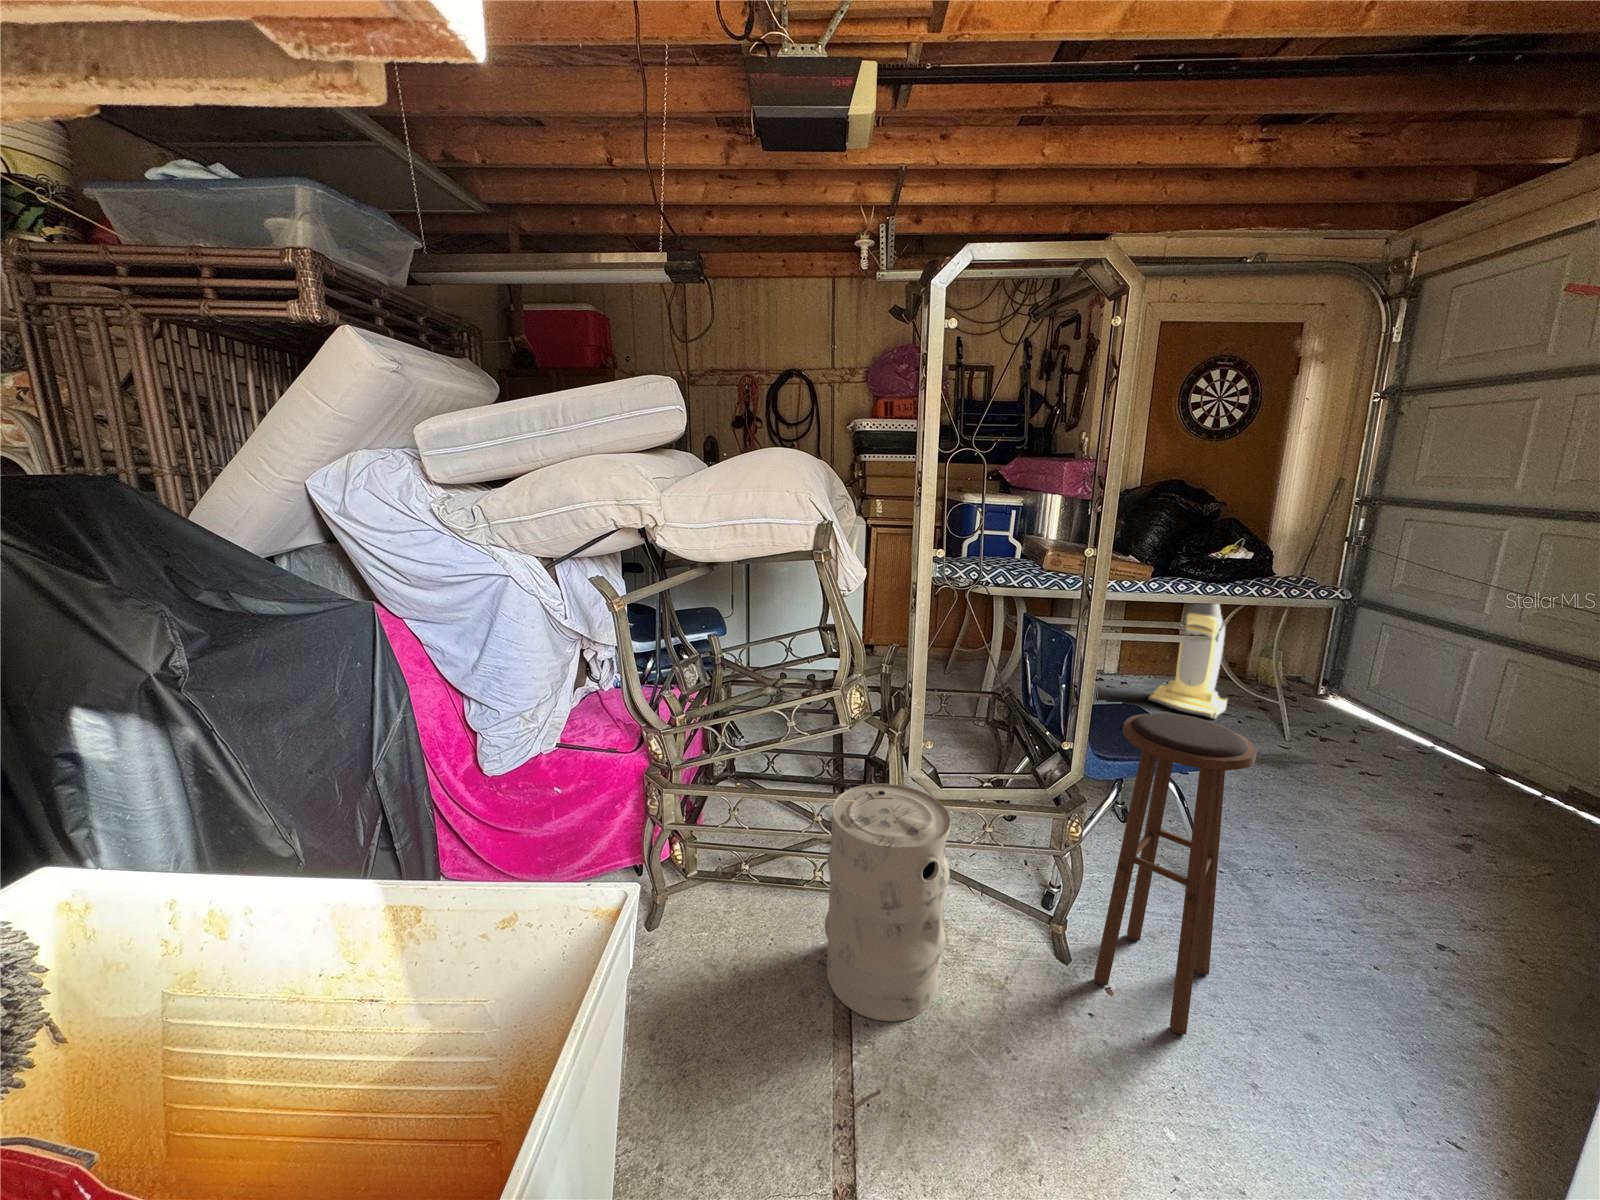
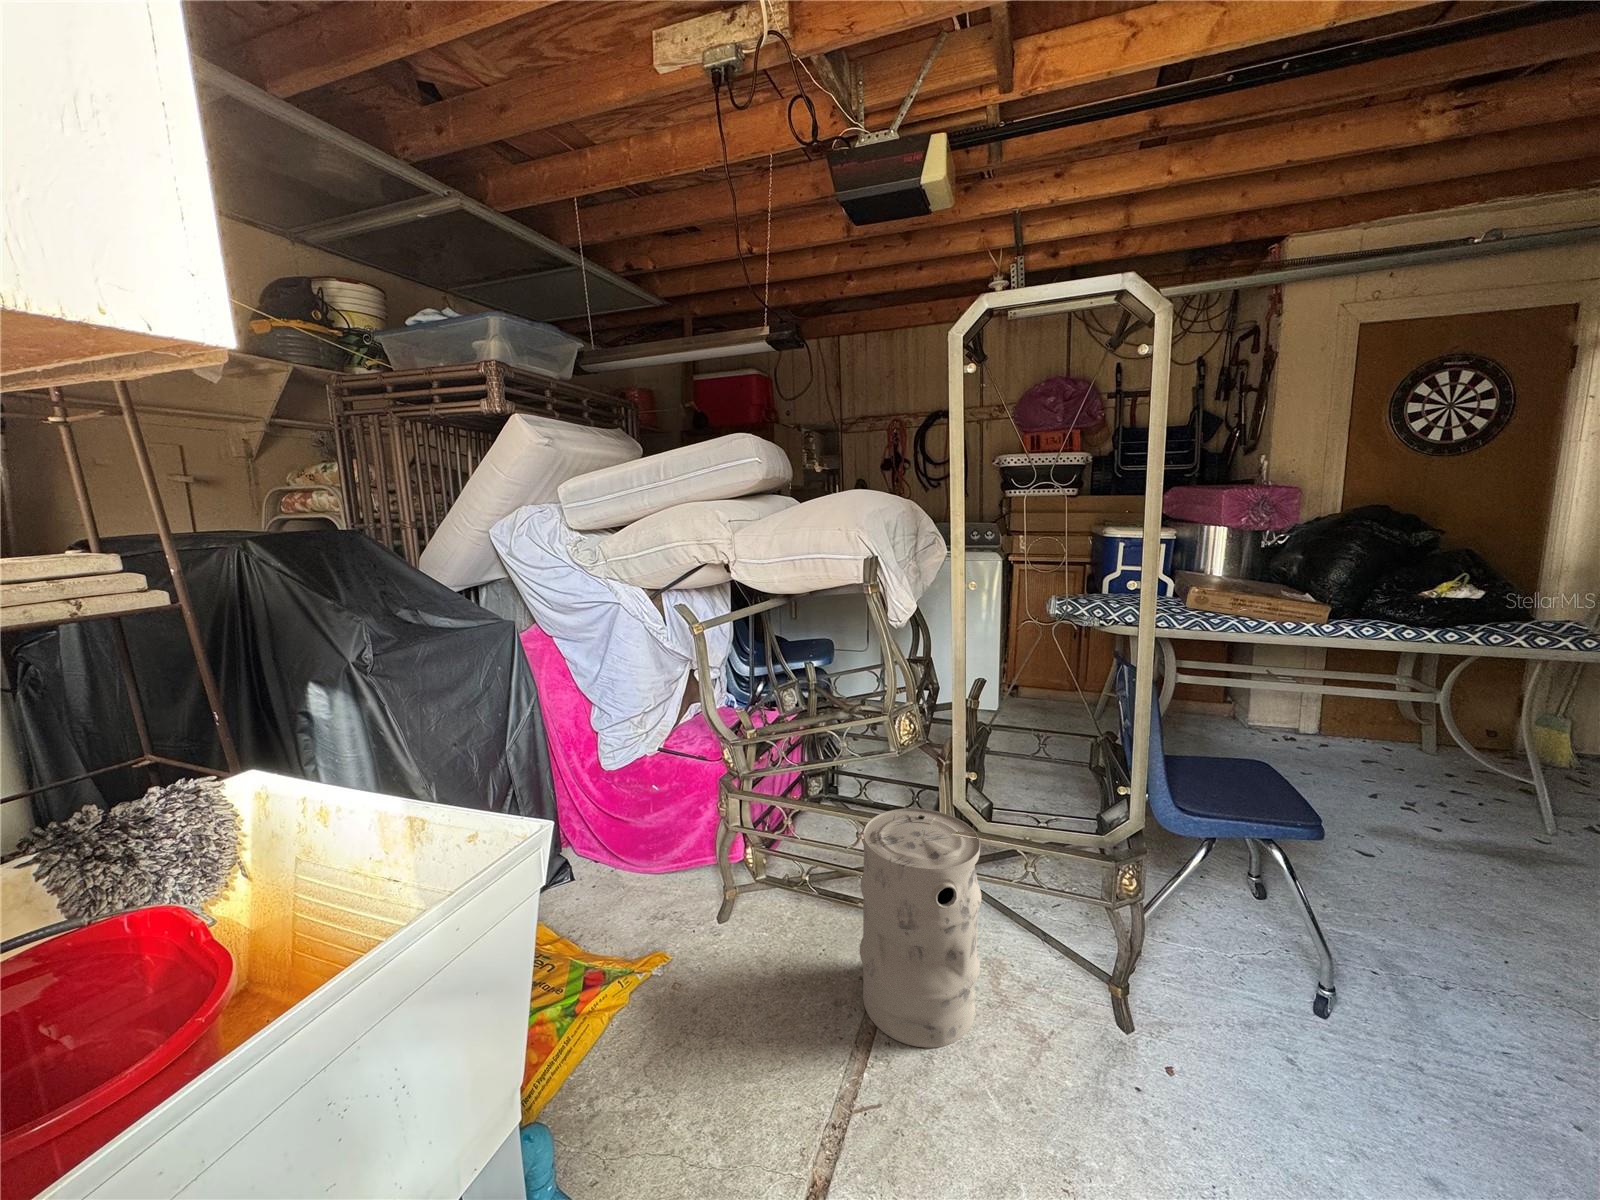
vacuum cleaner: present [1148,604,1227,719] -> none [1346,576,1464,798]
stool: present [1094,713,1257,1035] -> none [1155,763,1337,1141]

